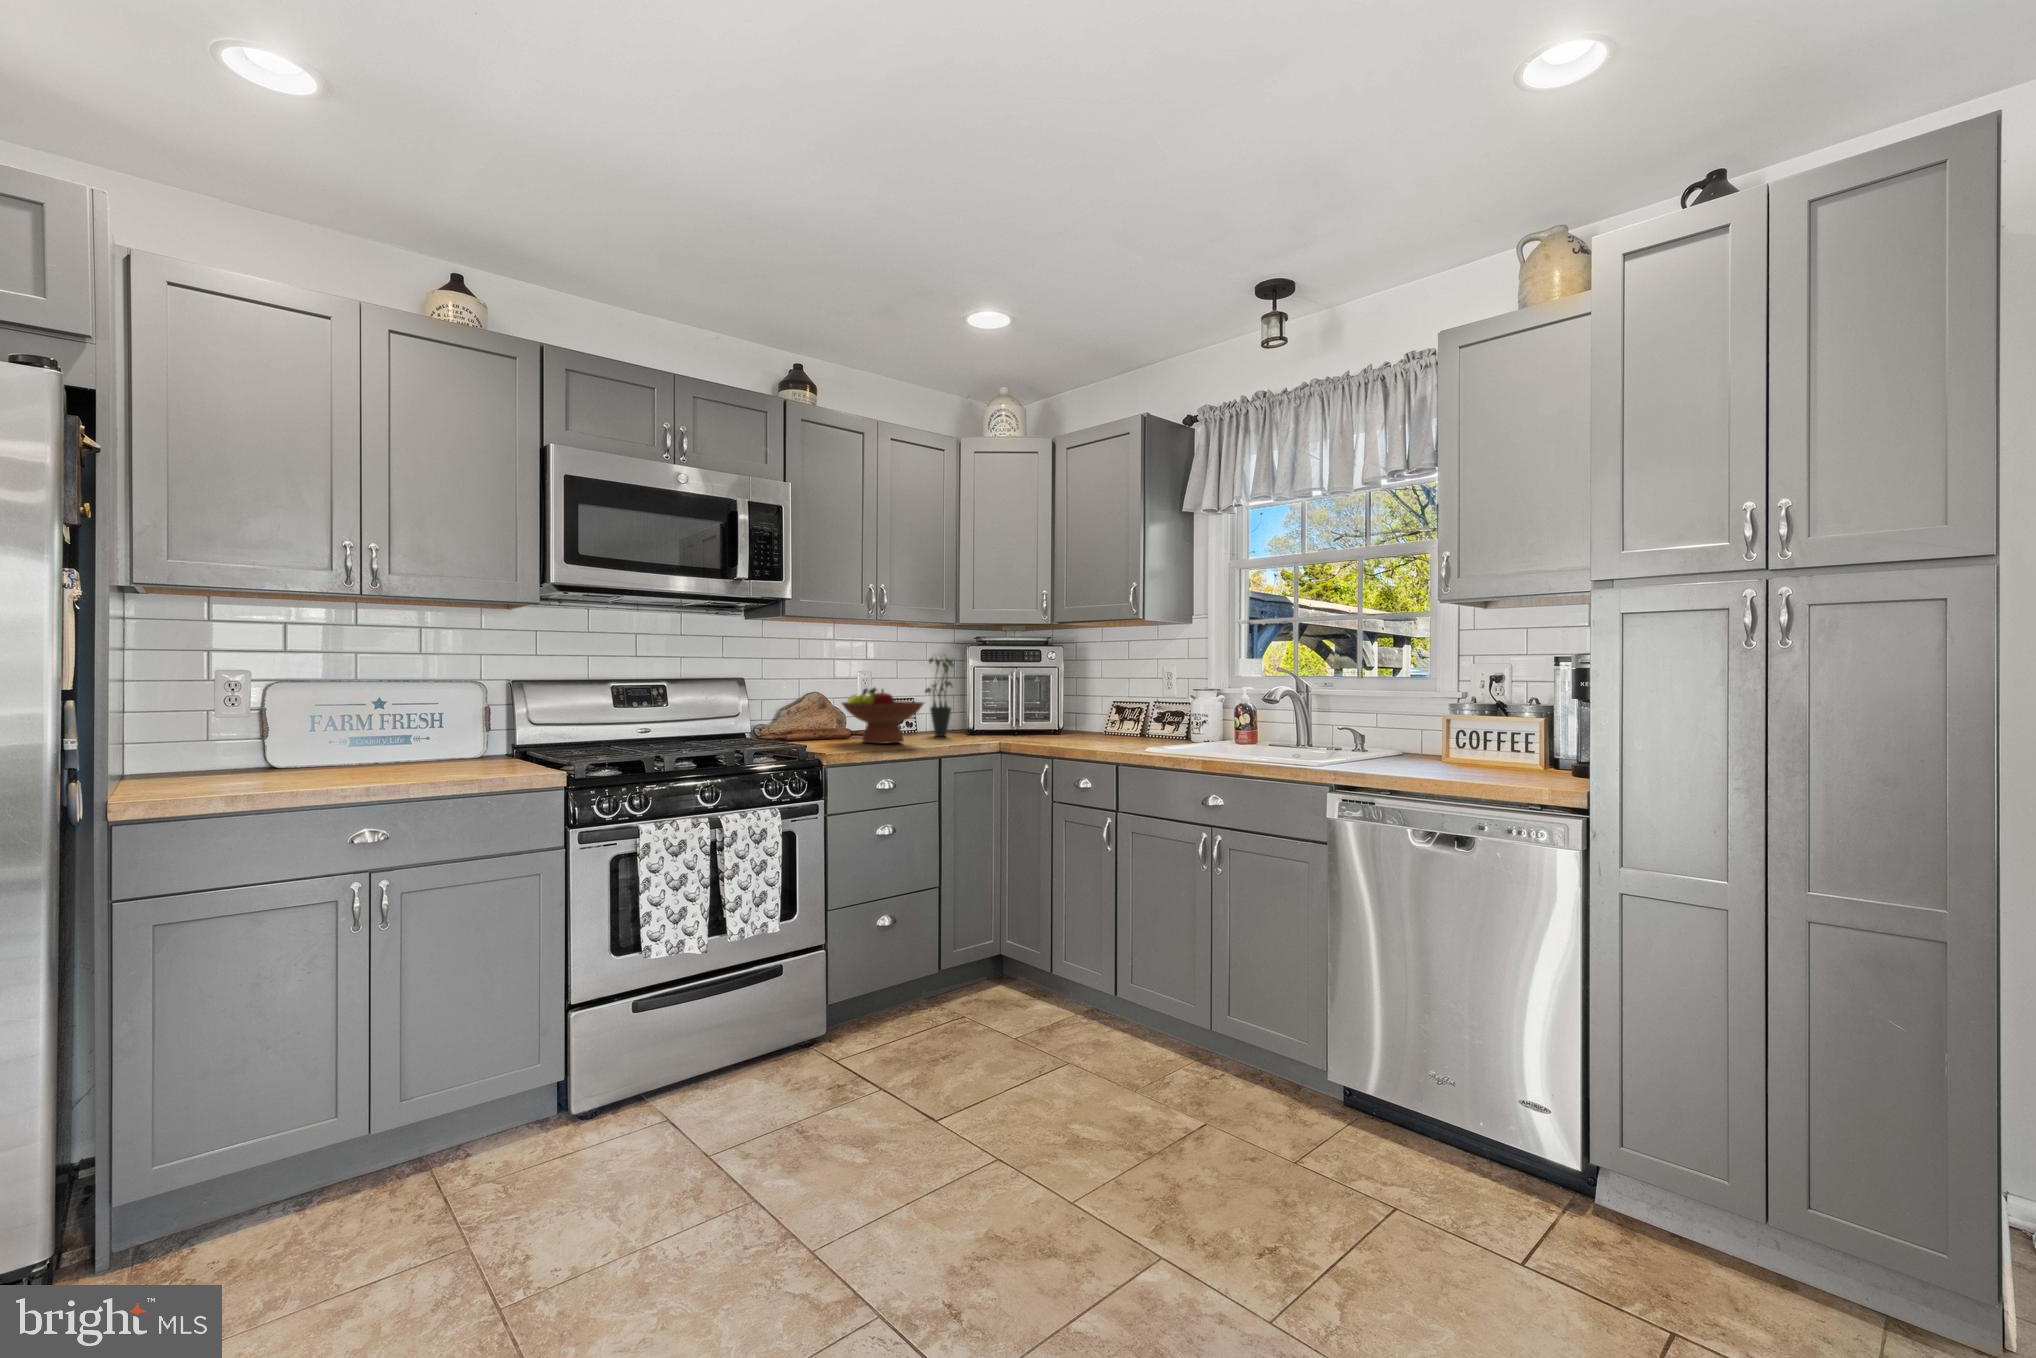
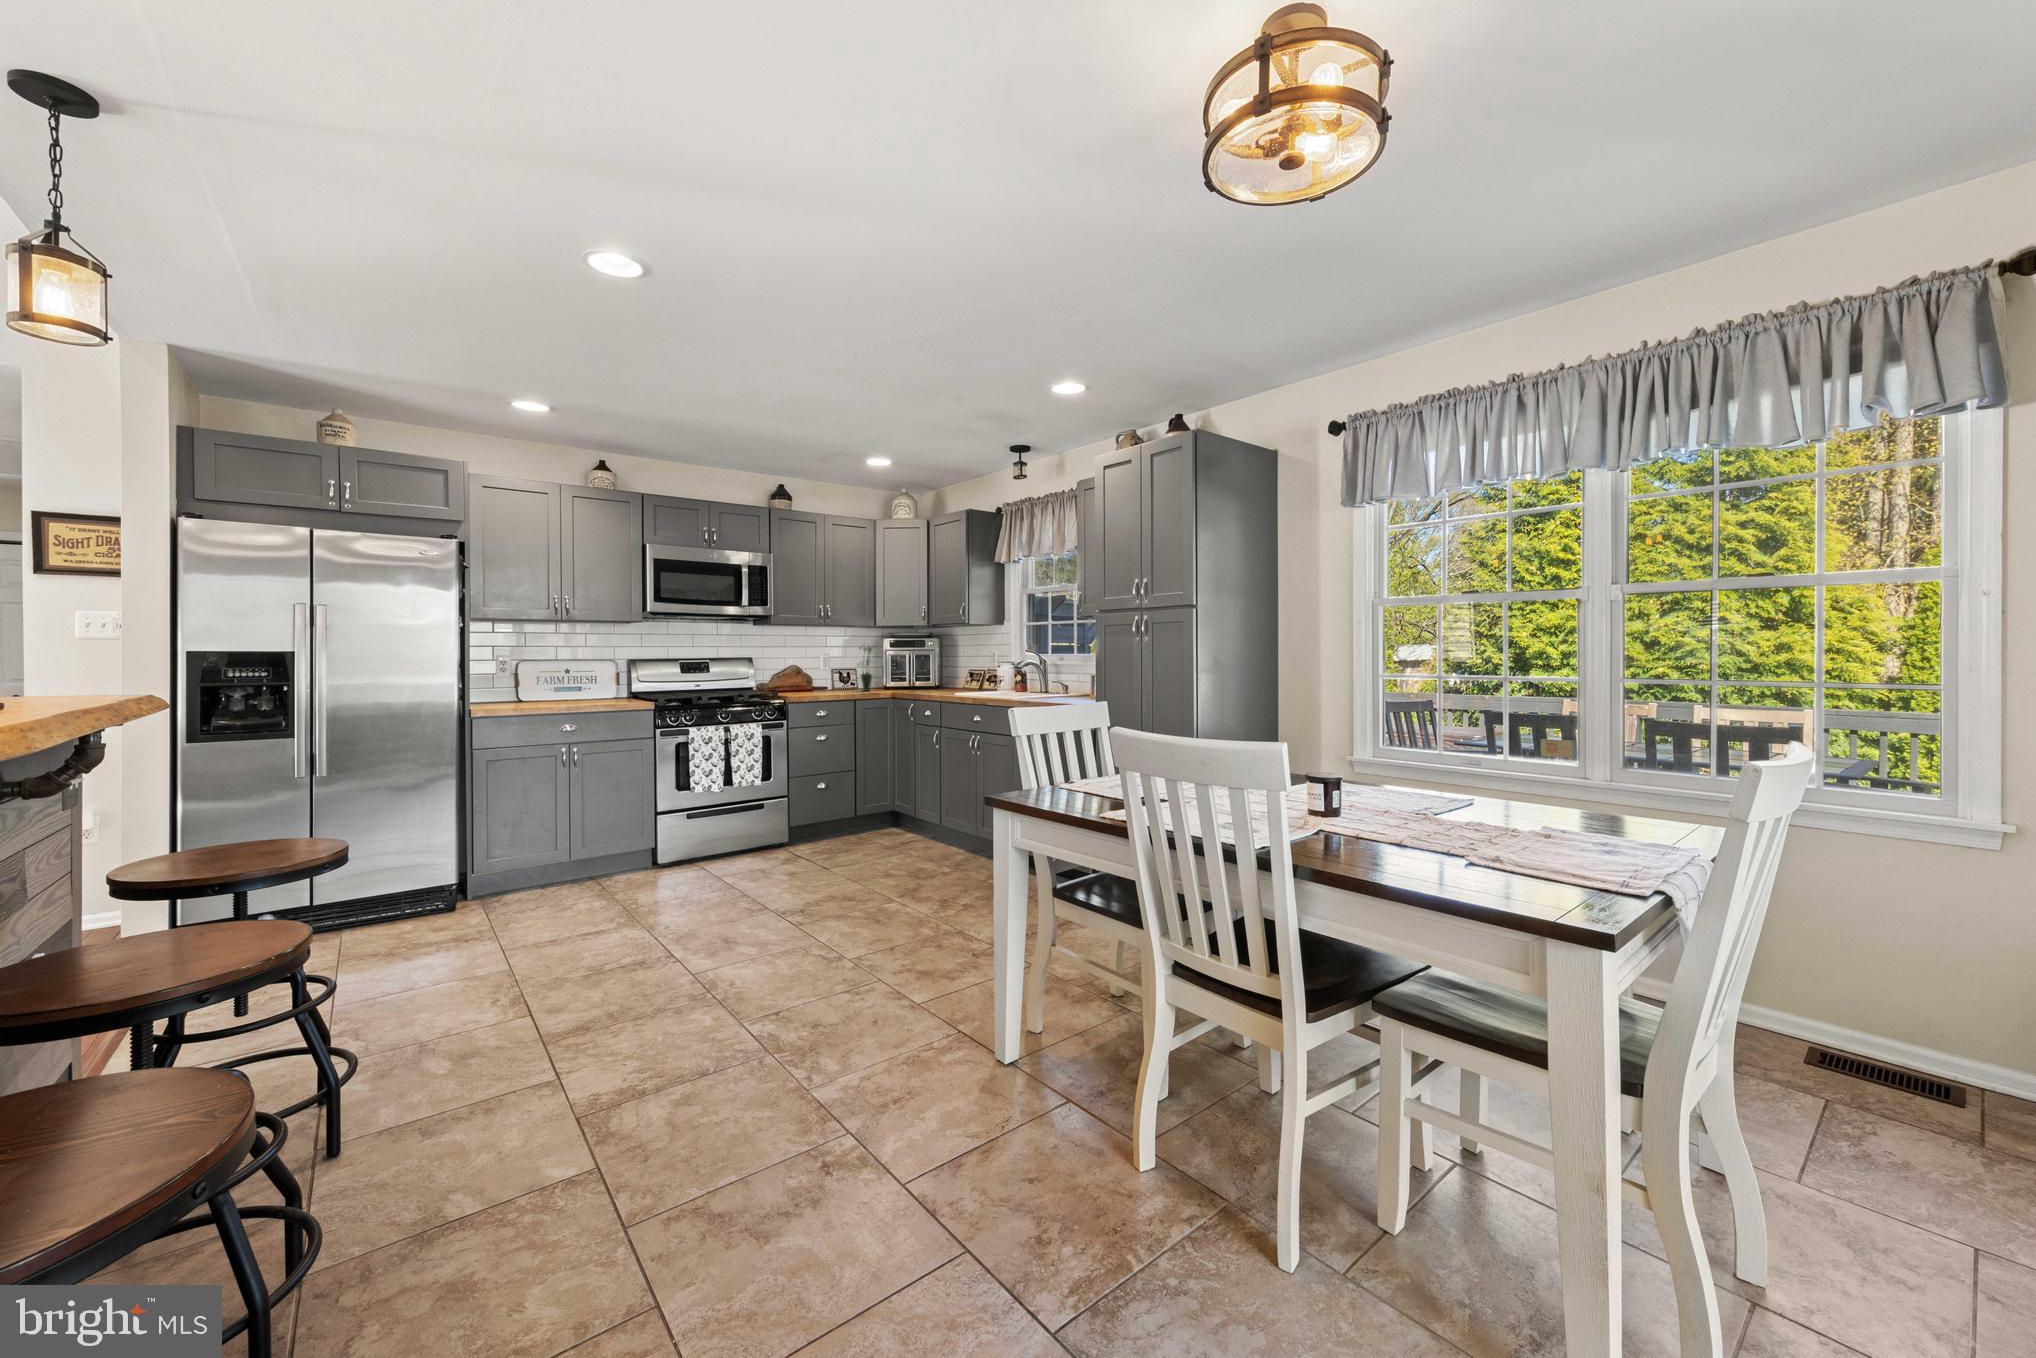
fruit bowl: present [842,688,924,744] -> none [803,663,849,693]

